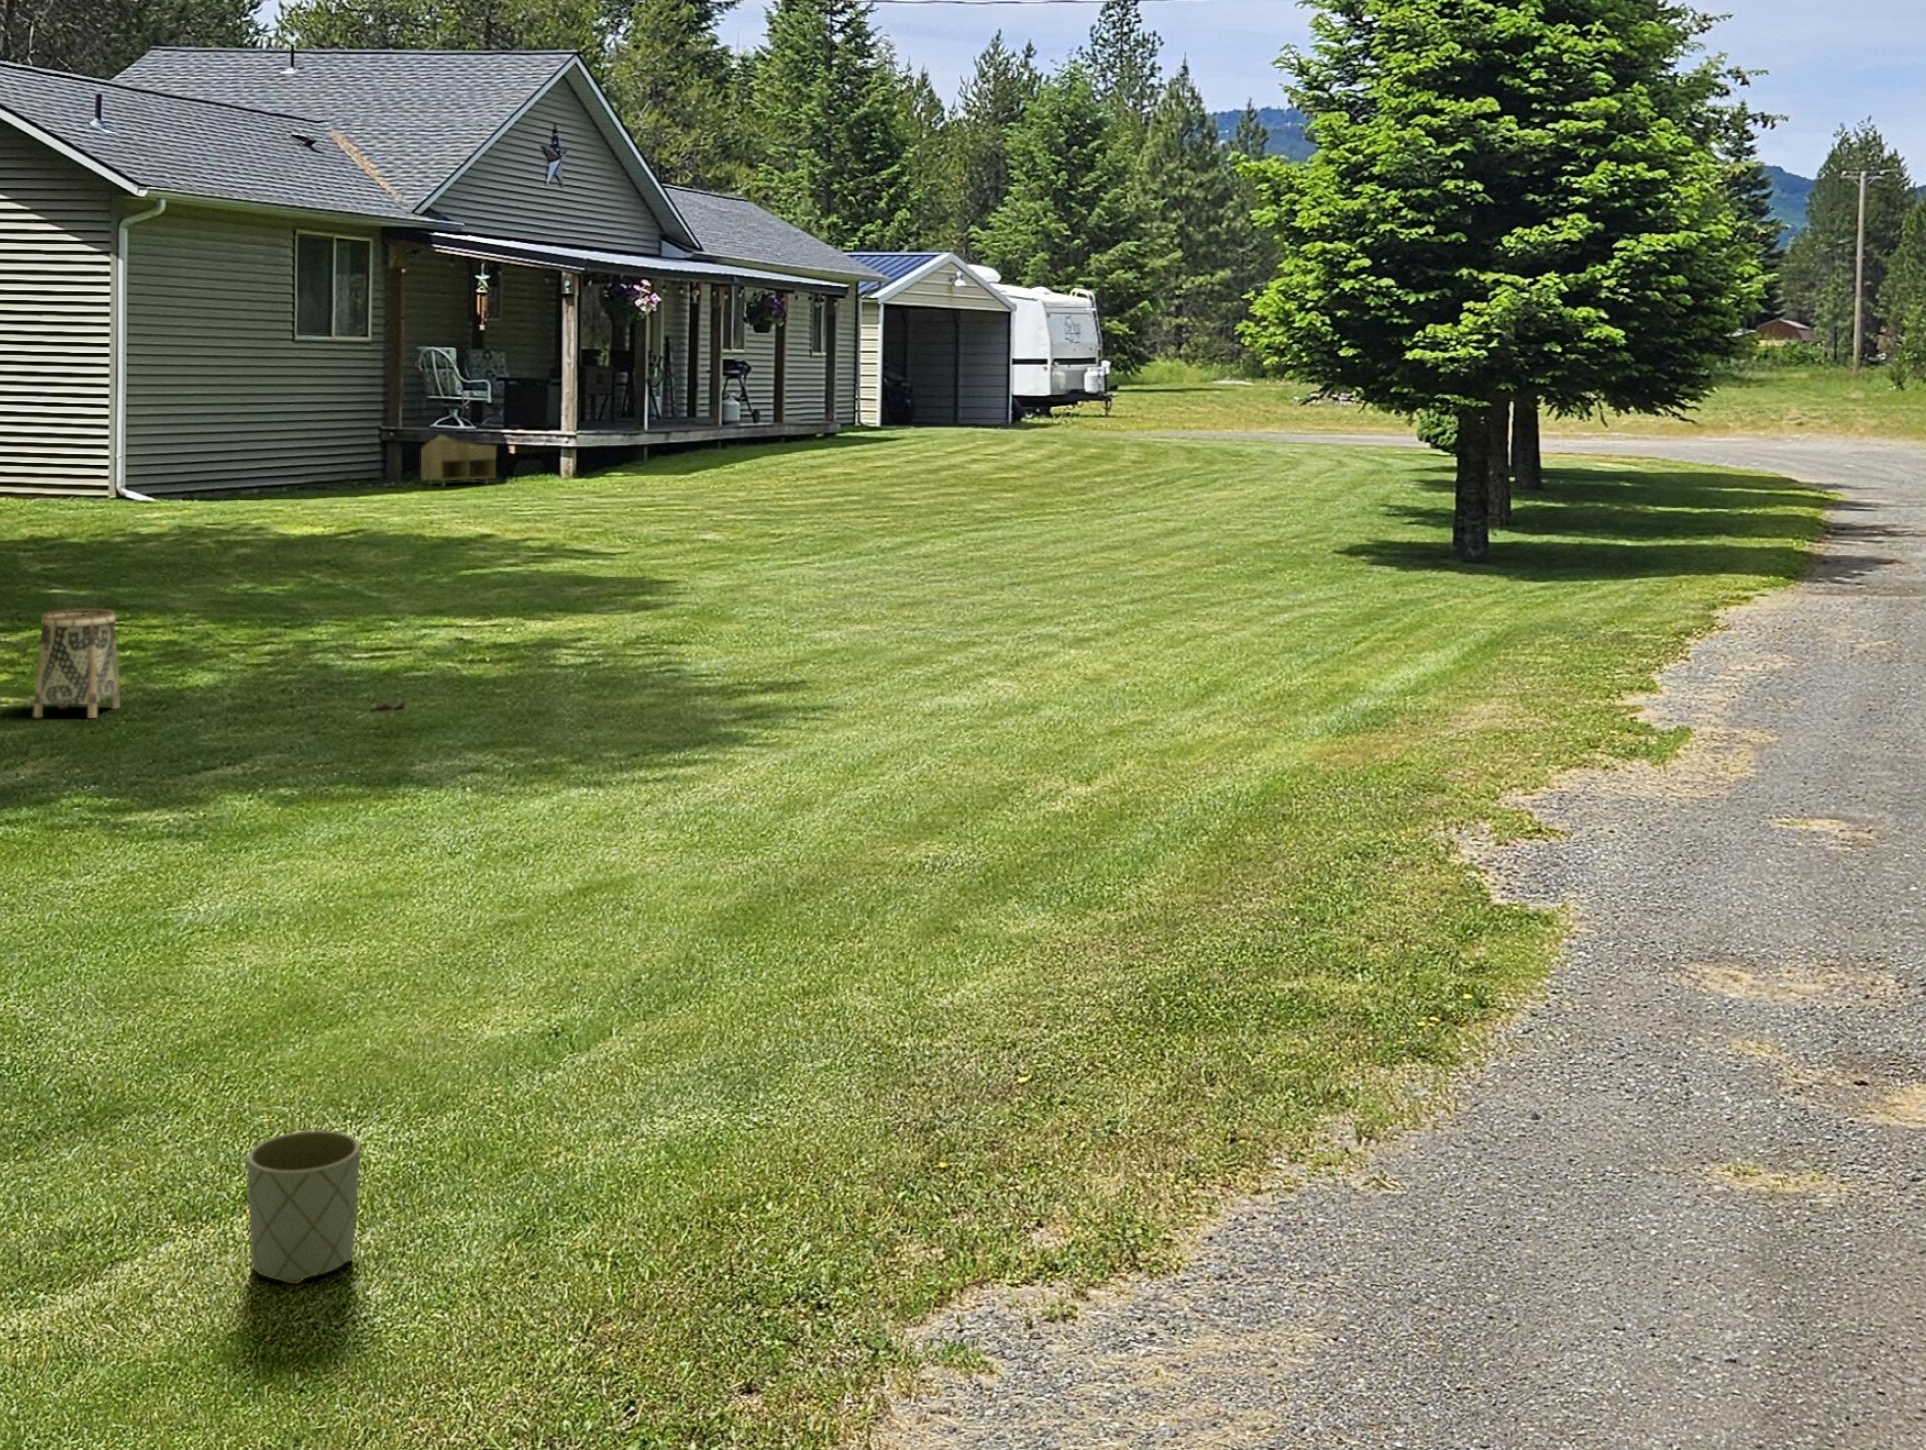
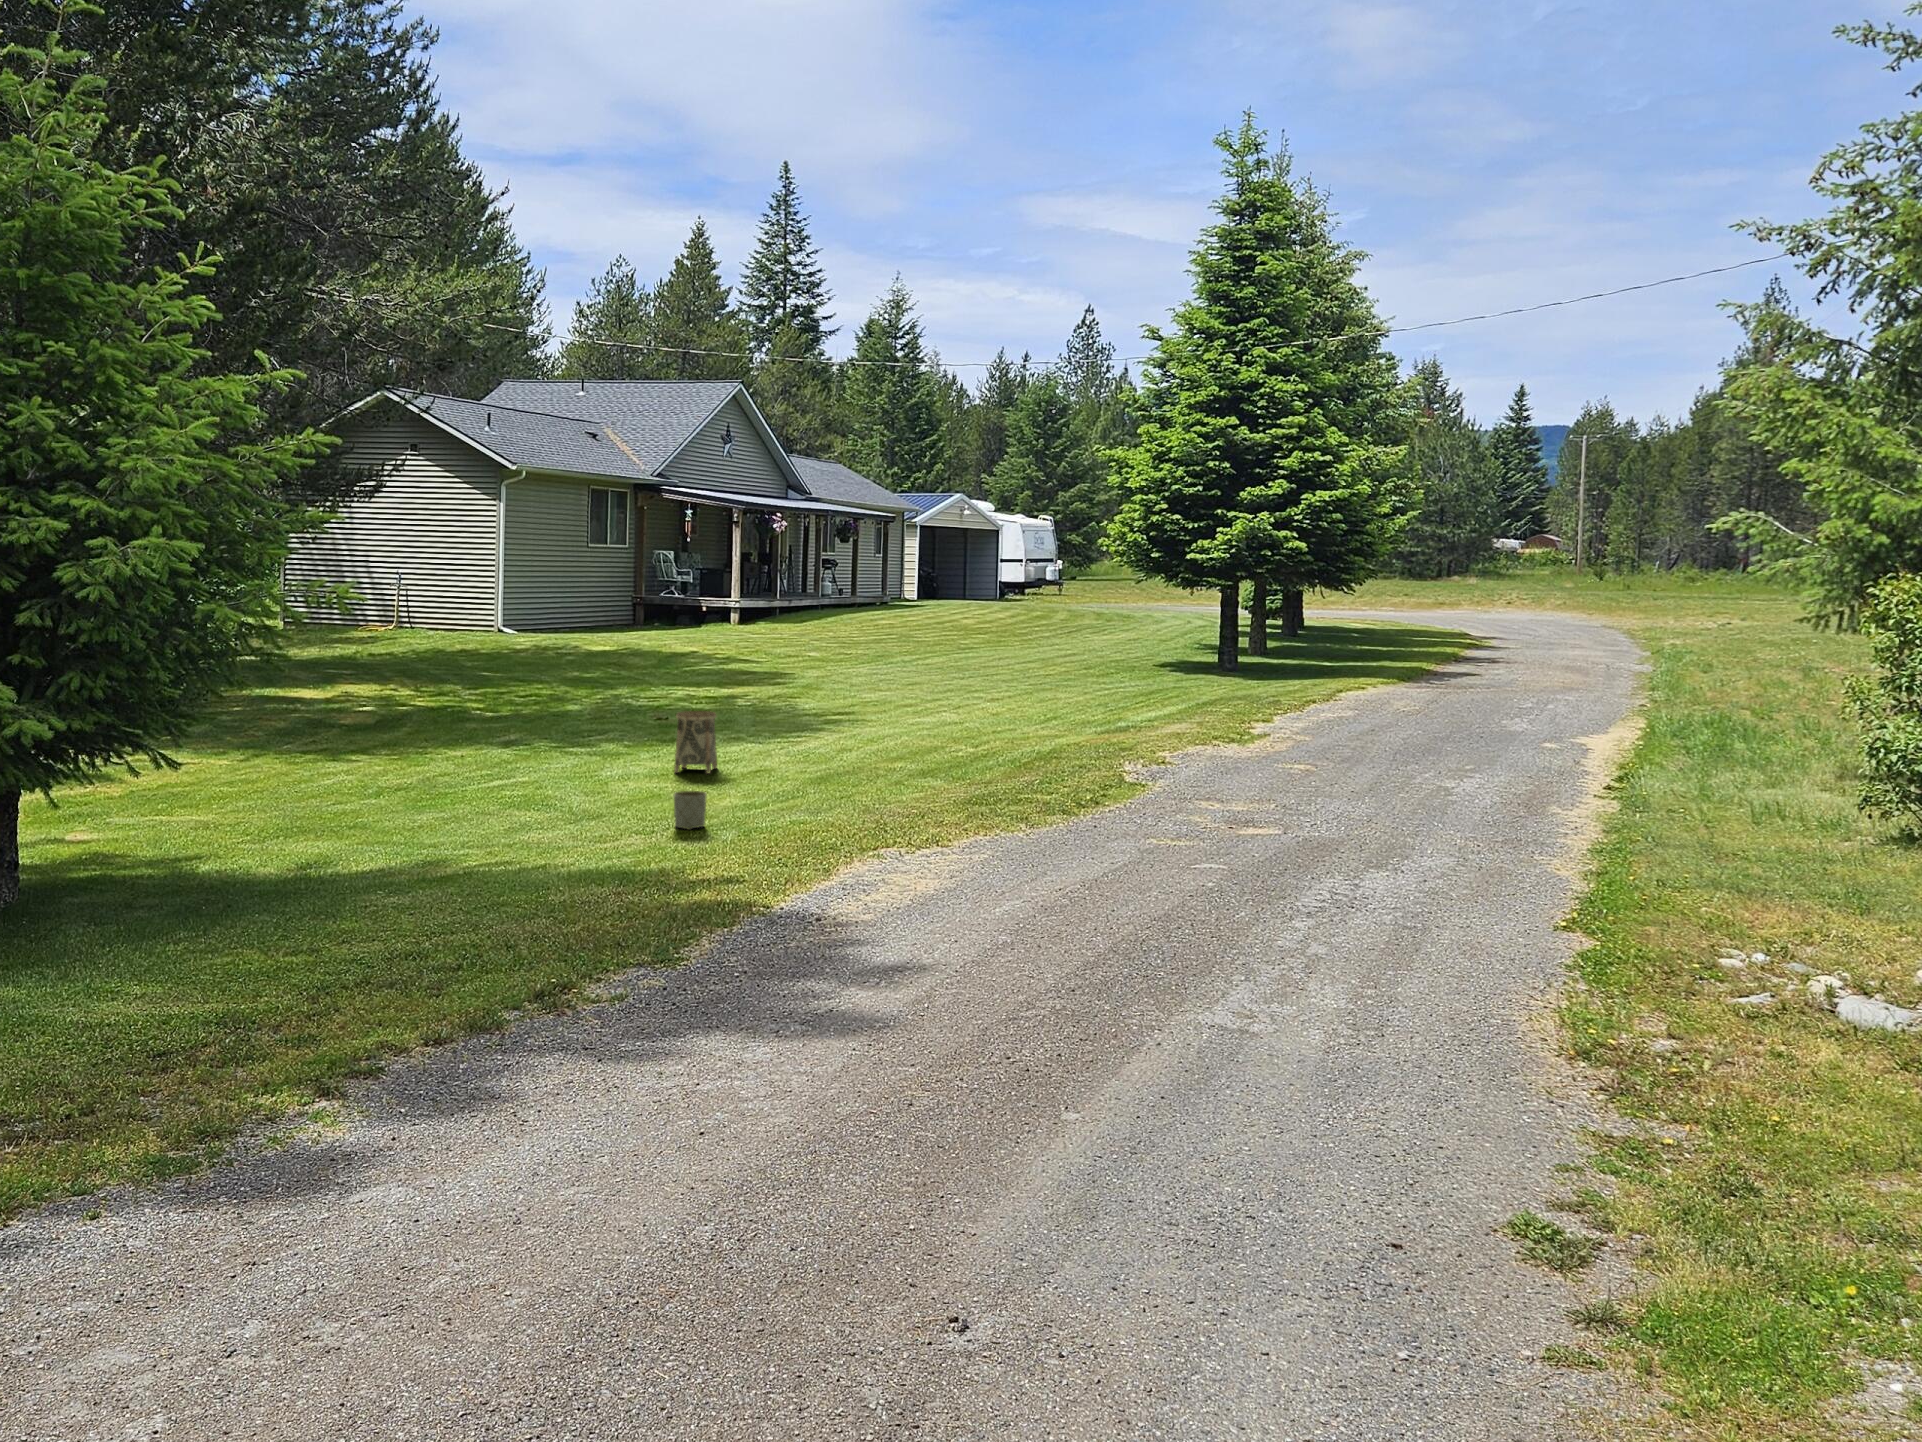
storage bench: present [421,435,496,485] -> none [655,600,697,629]
basket: present [33,609,120,718] -> present [674,711,717,773]

